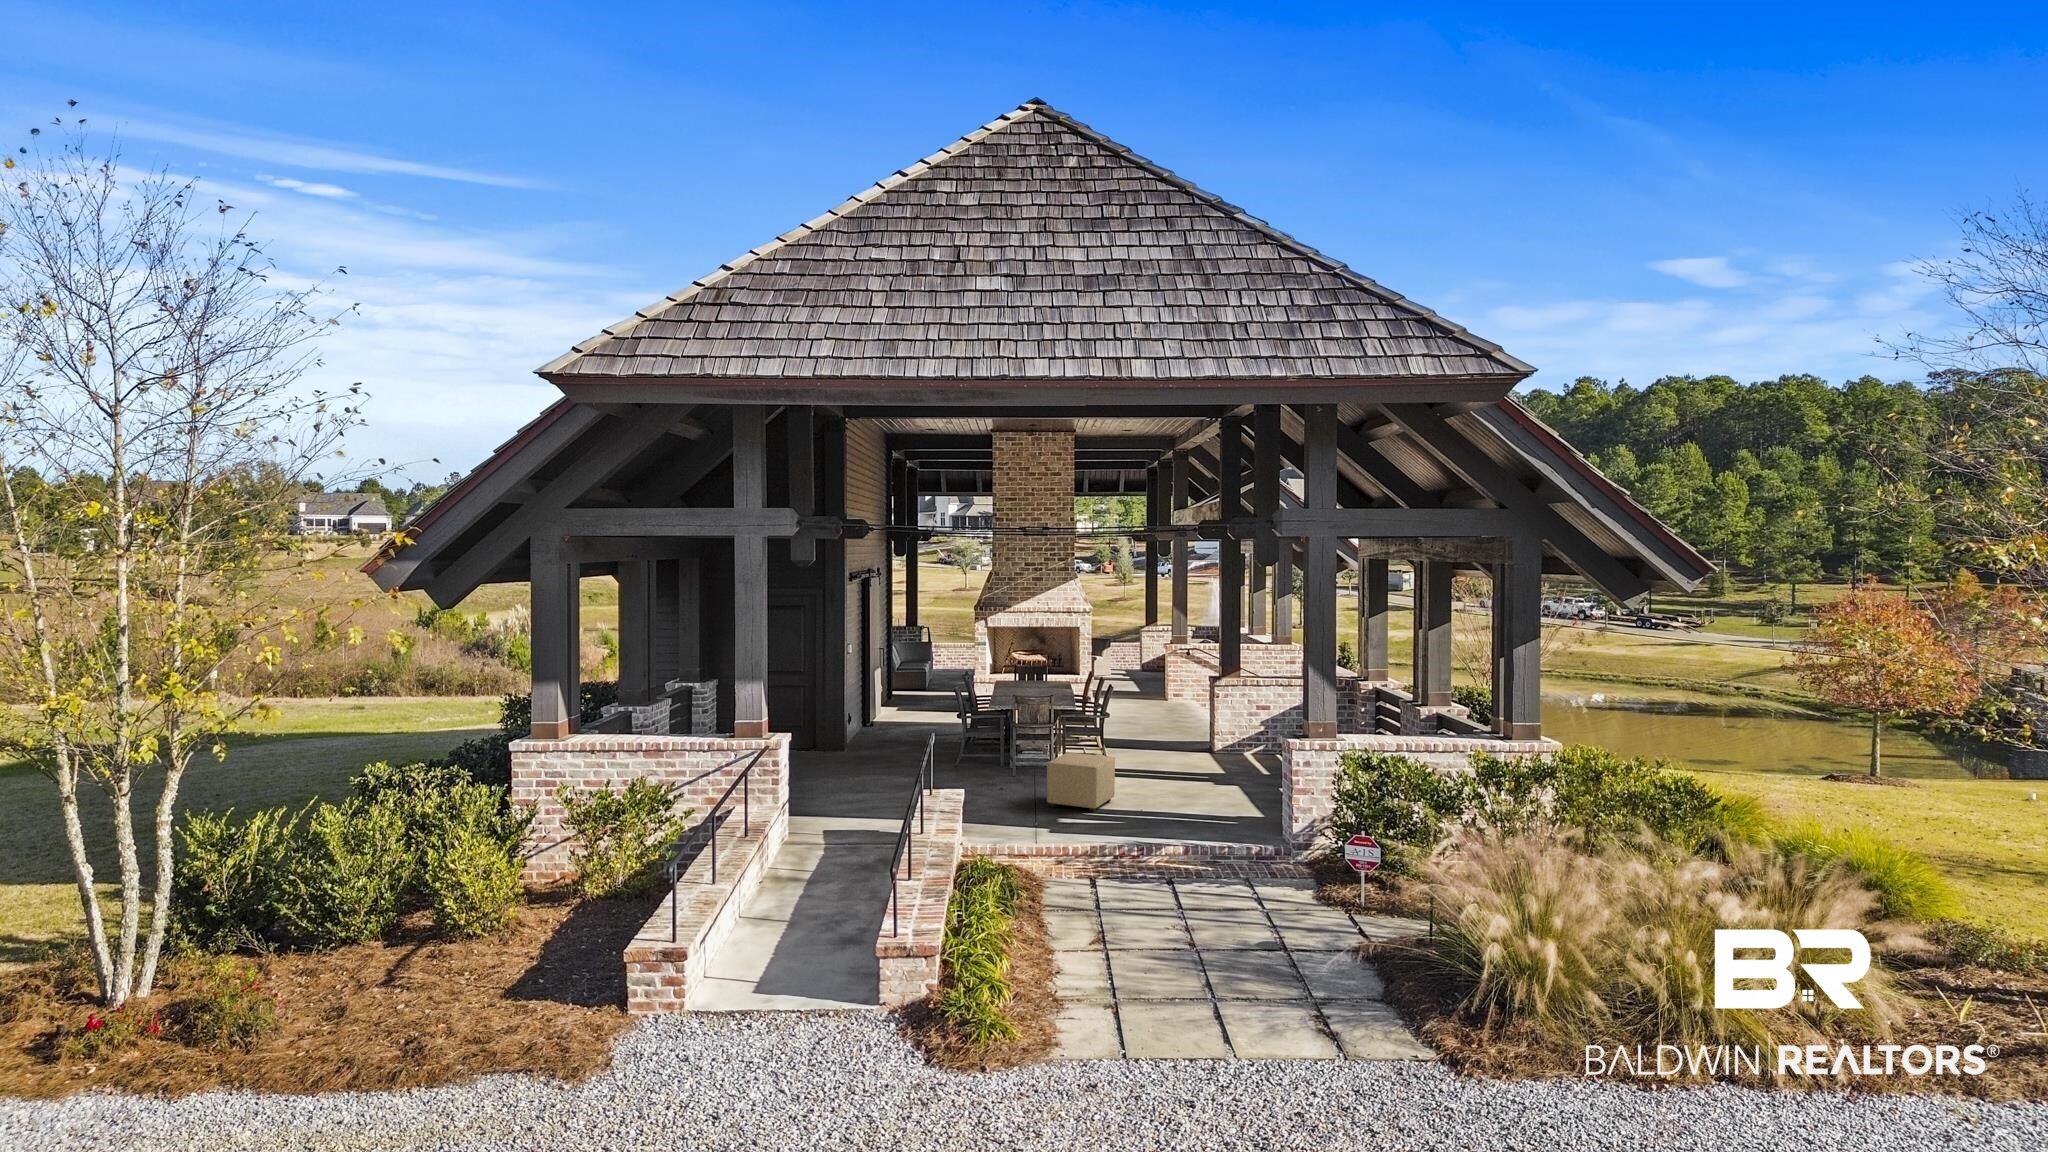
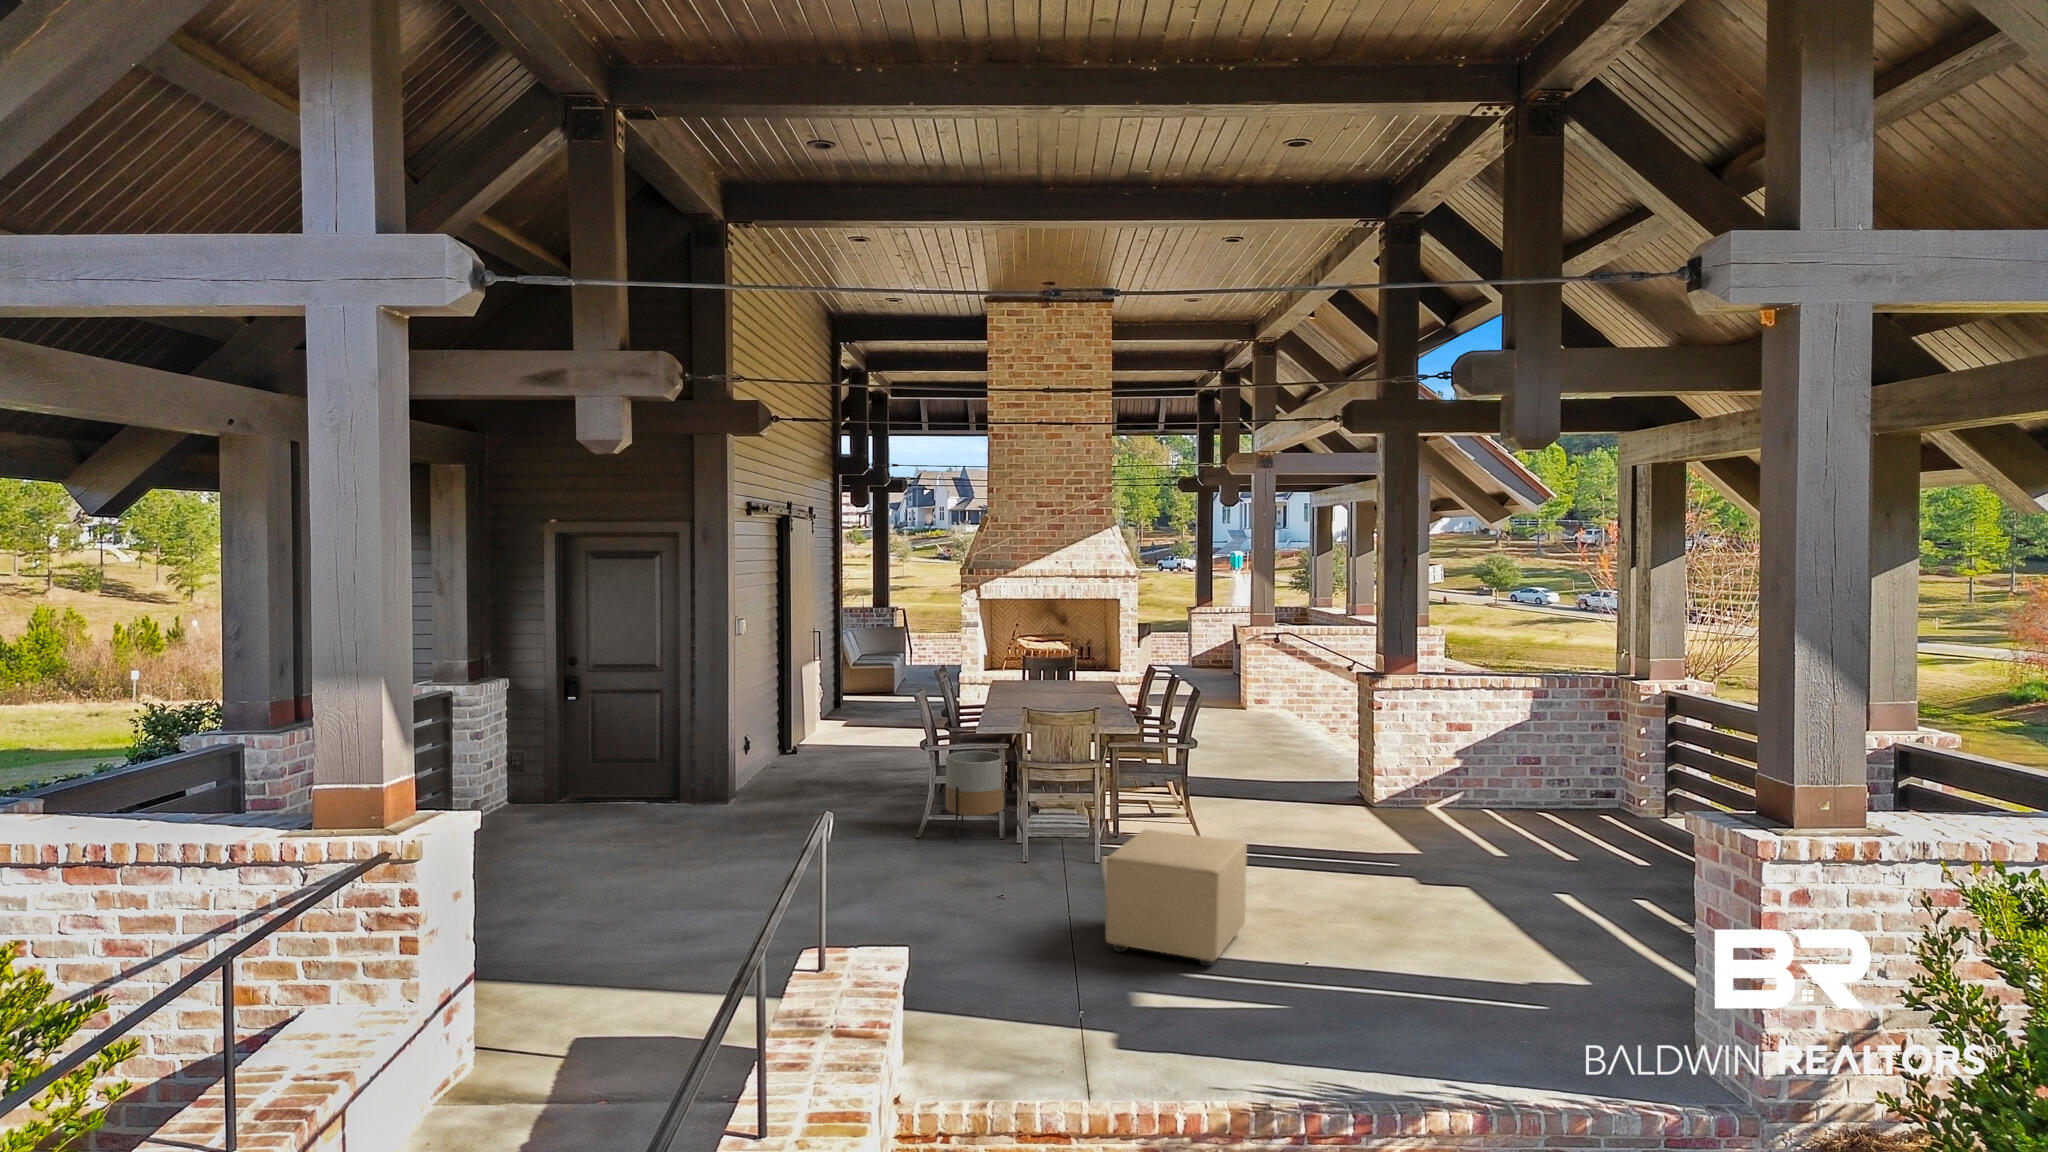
planter: none [969,720,1002,769] -> present [946,751,1006,843]

